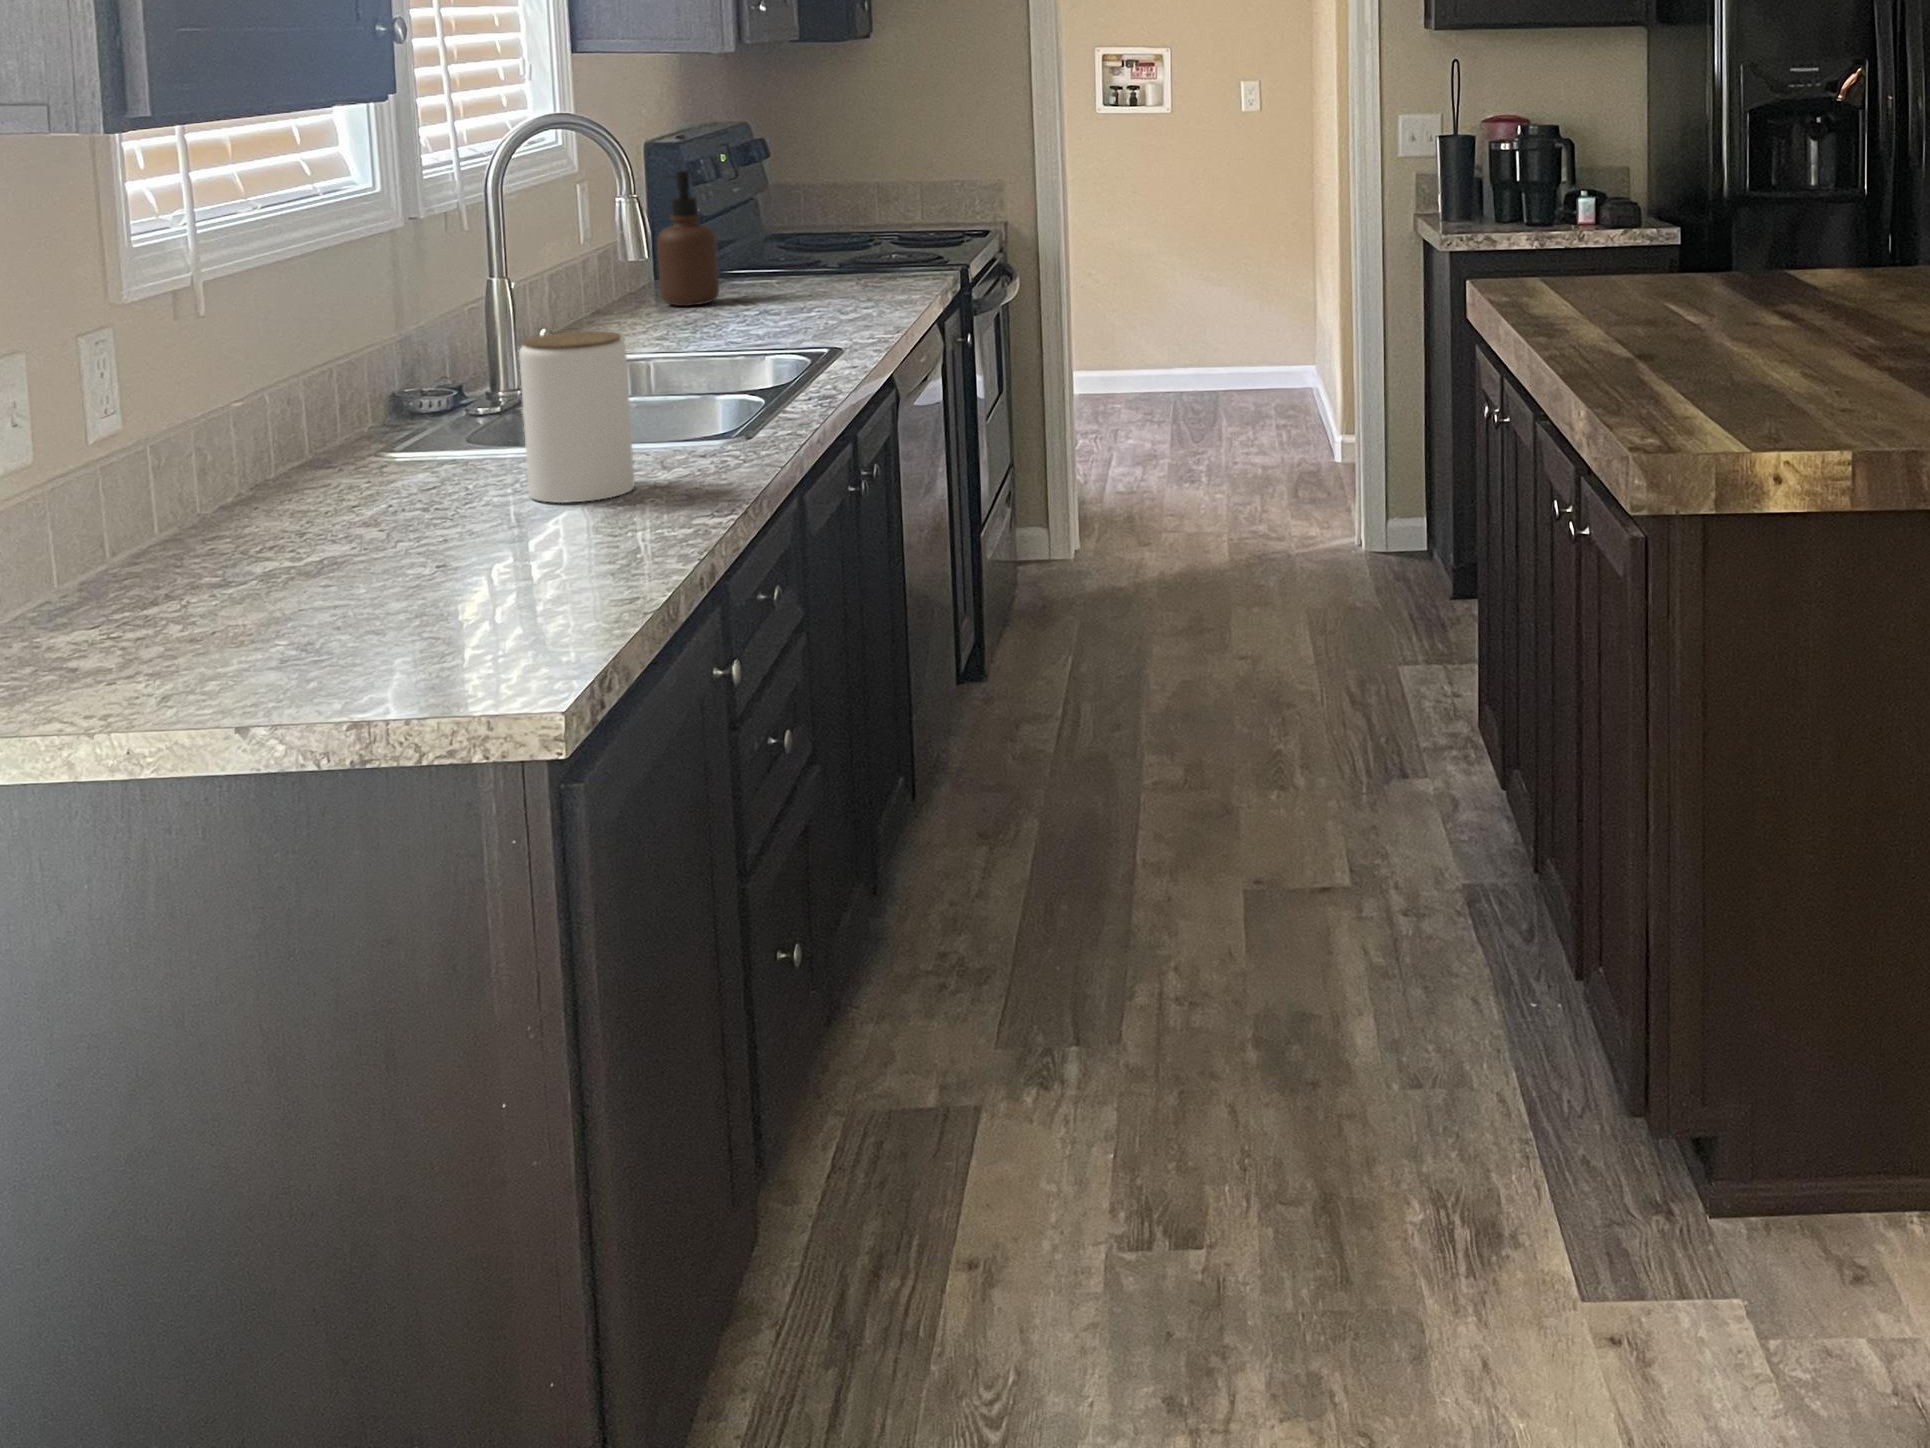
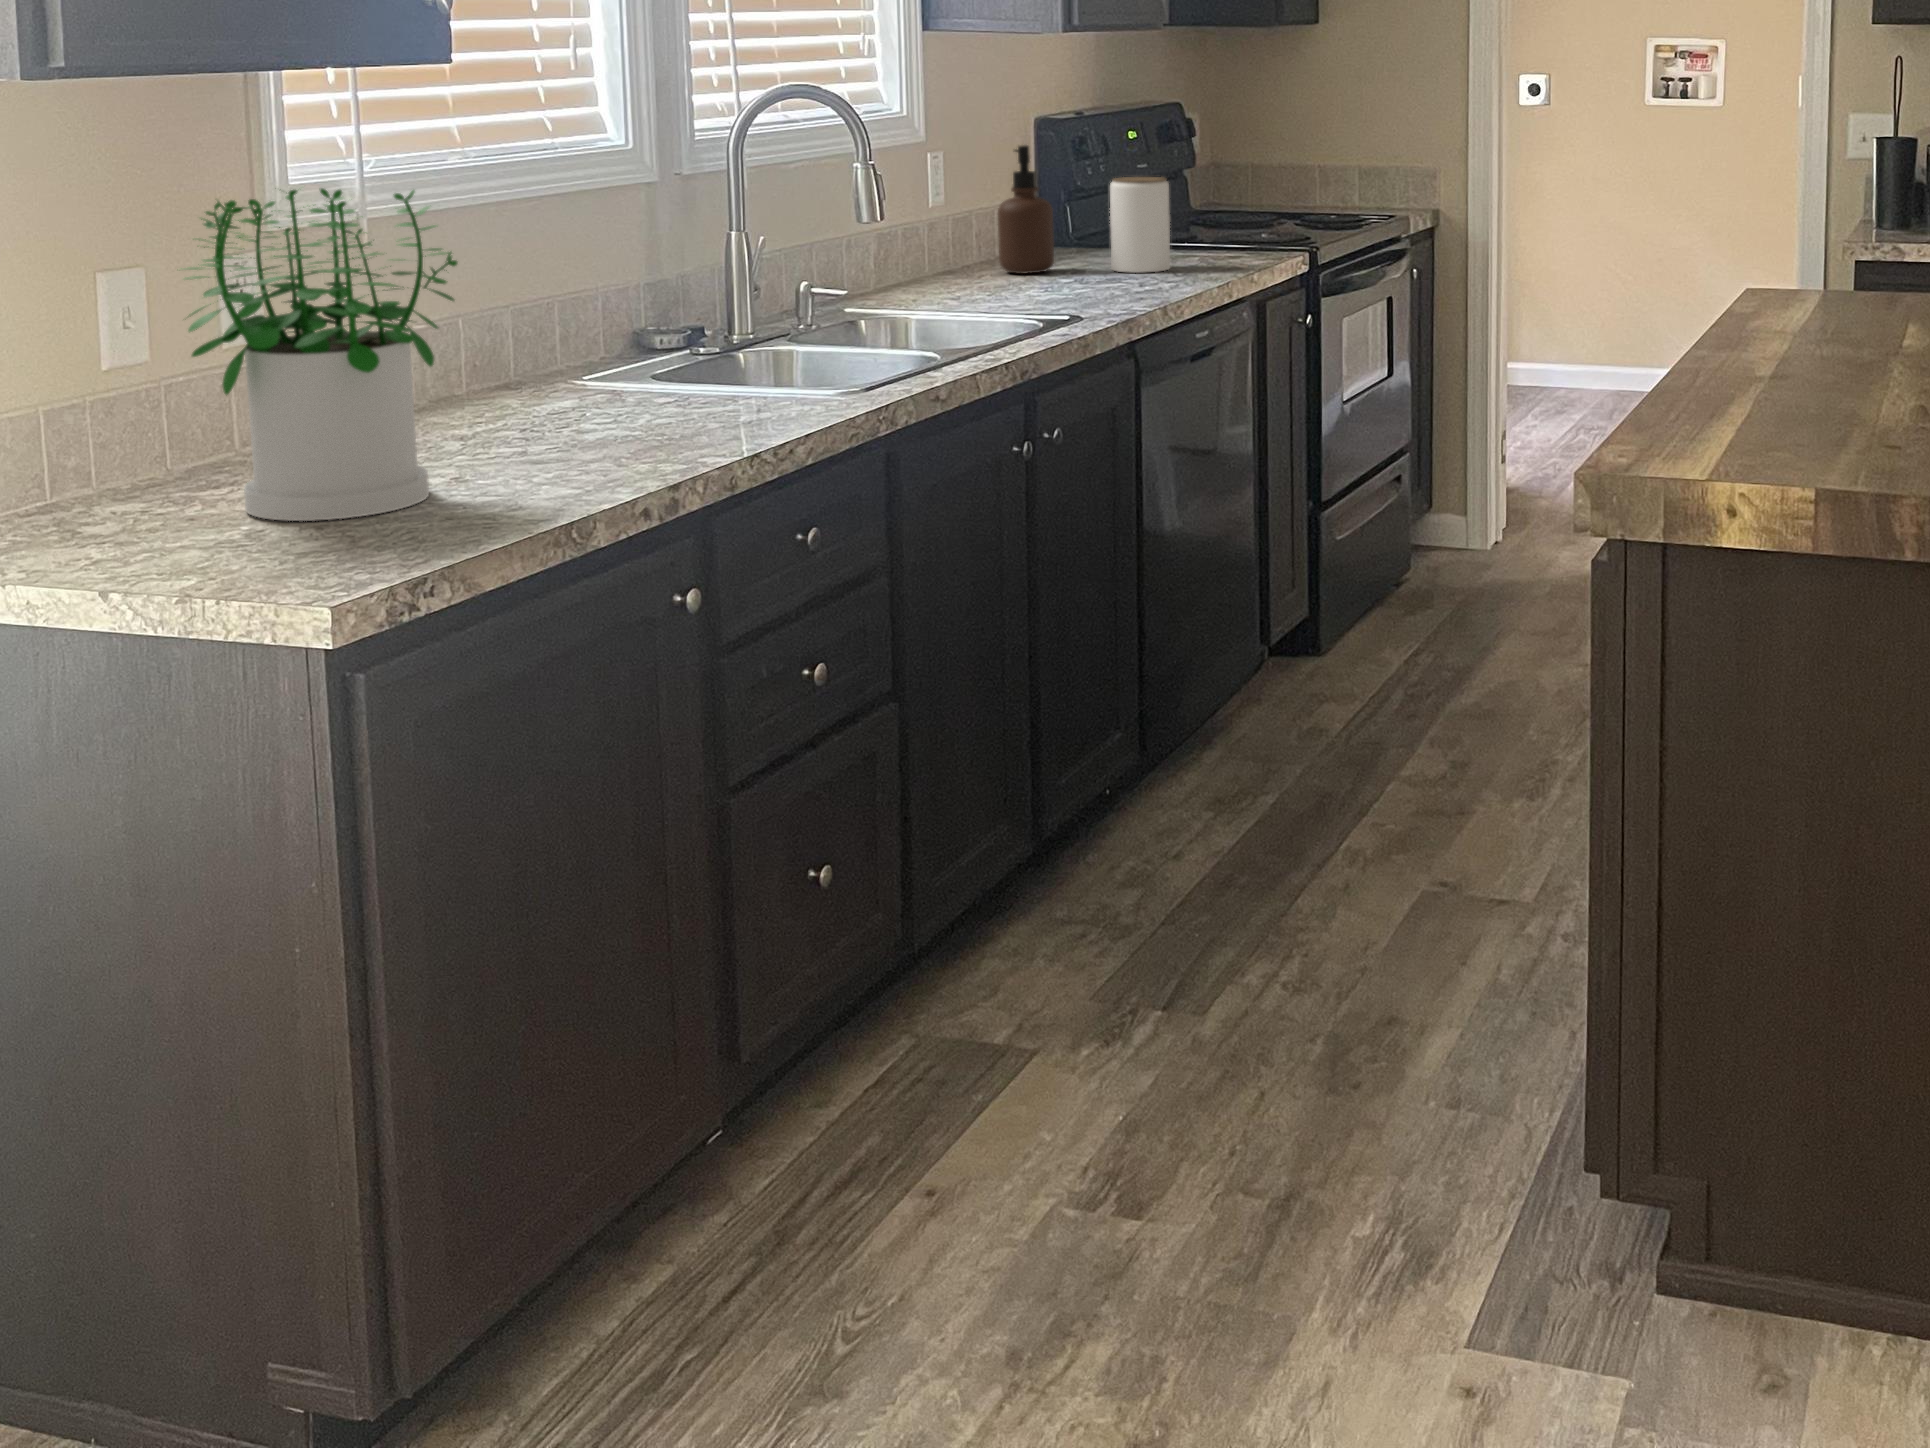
potted plant: none [115,243,427,640] -> present [181,188,457,521]
jar: present [519,331,635,503] -> present [1110,177,1170,273]

